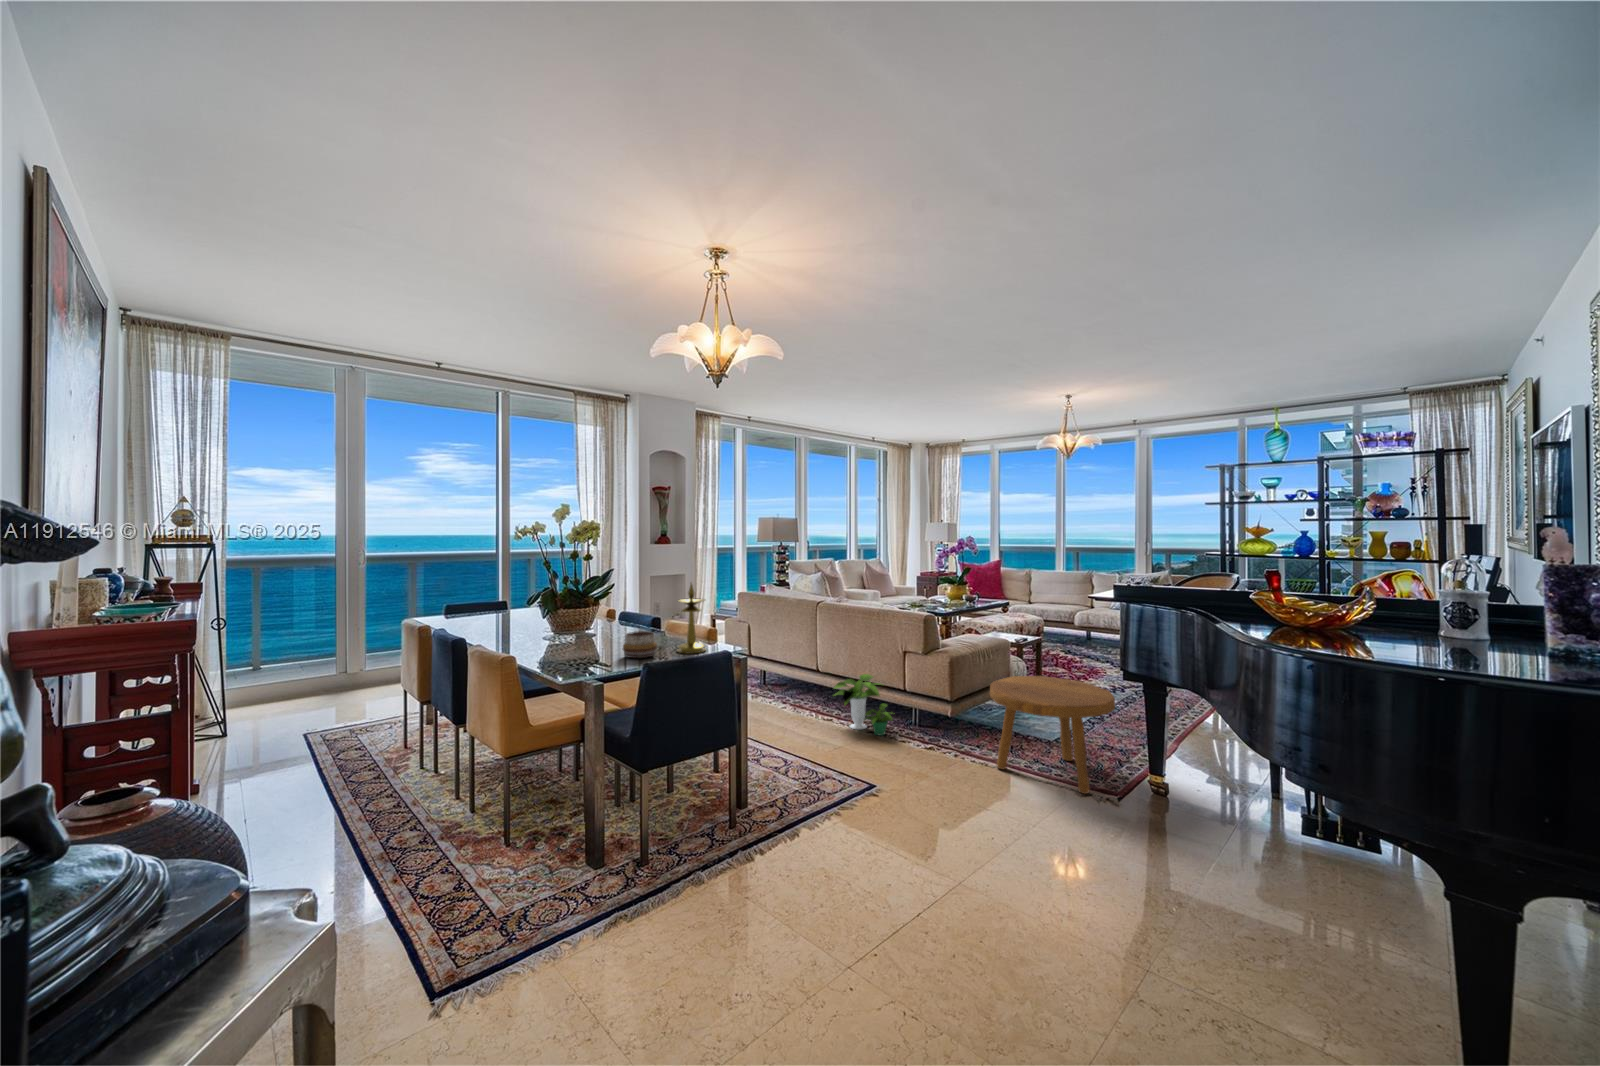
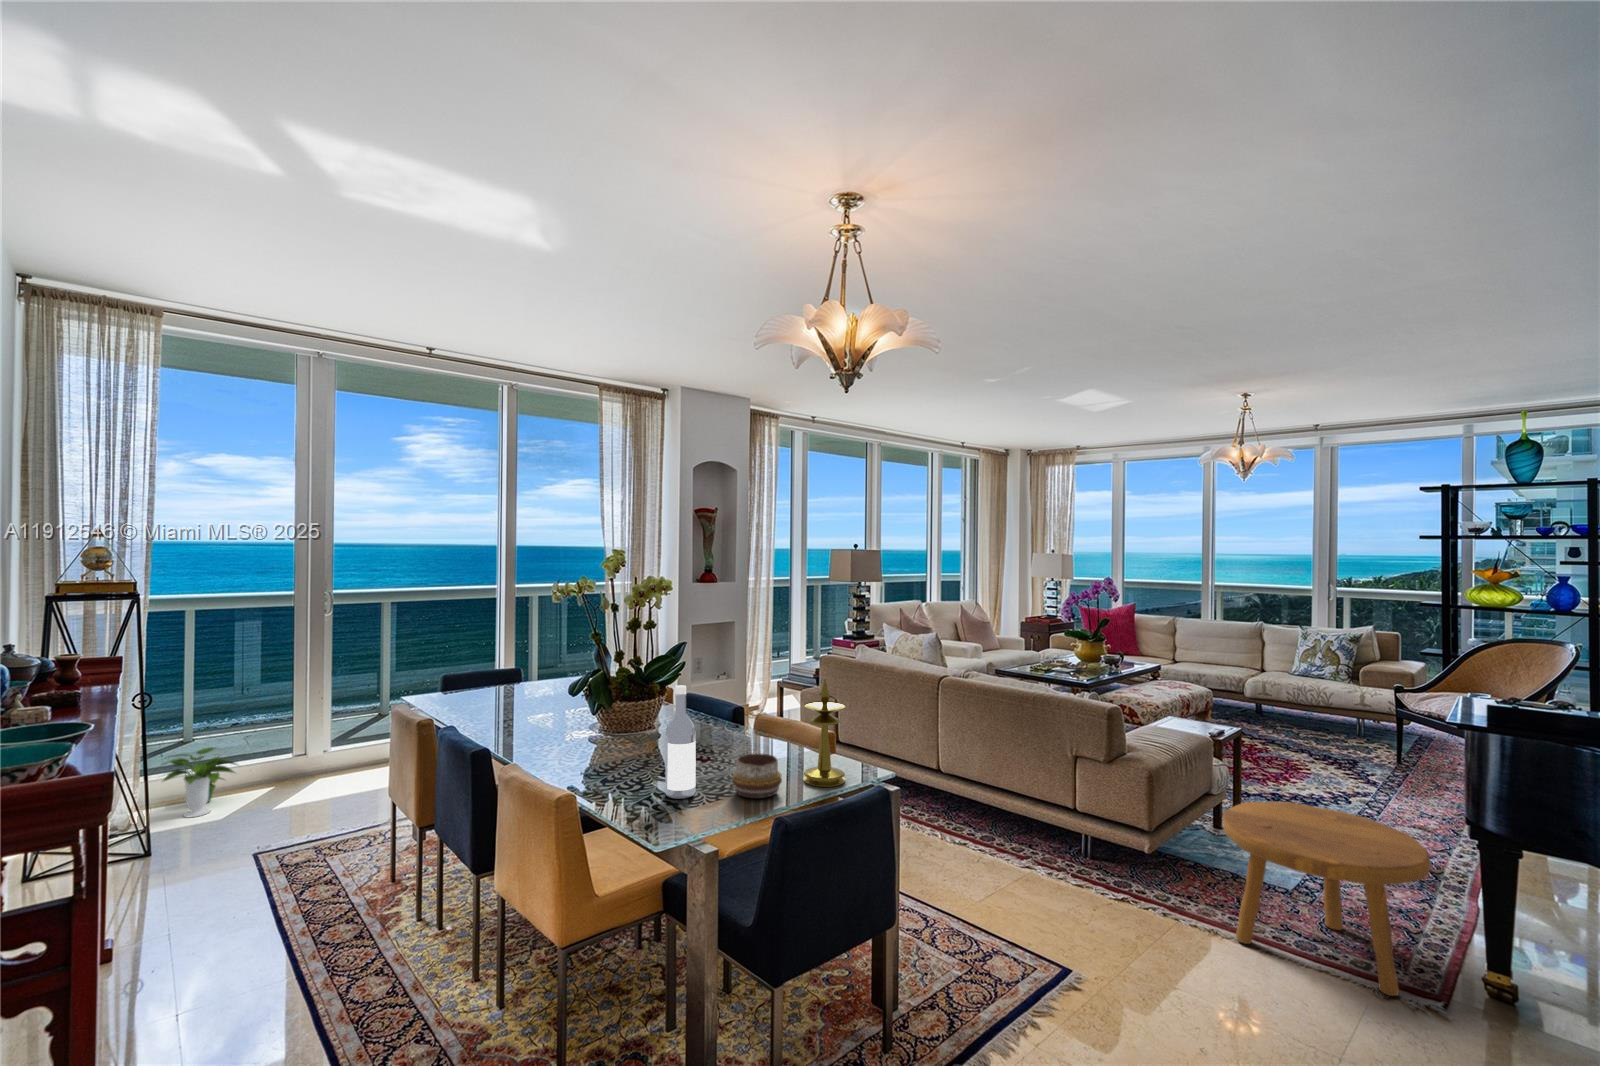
wine bottle: none [576,584,597,659] -> present [665,685,696,799]
potted plant: present [834,674,892,736] -> present [162,747,236,817]

